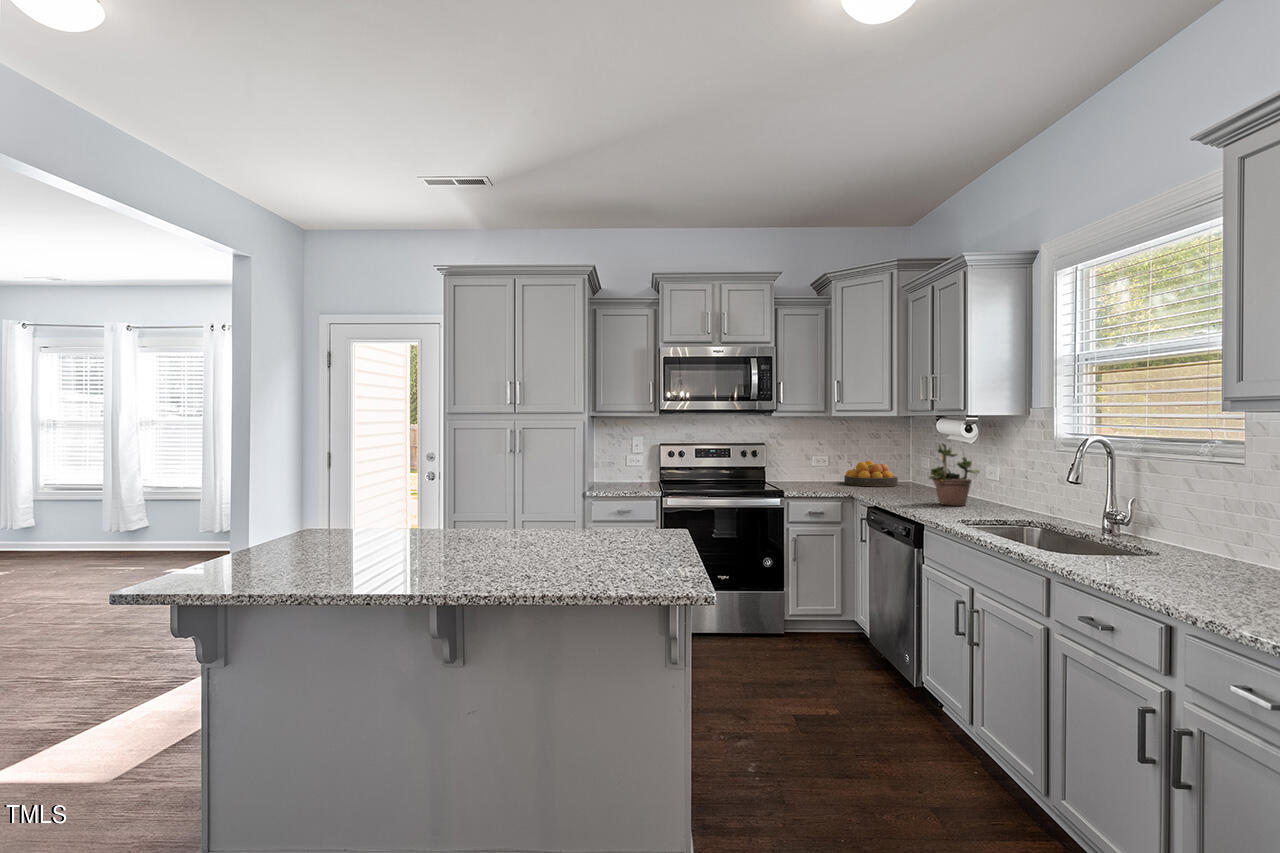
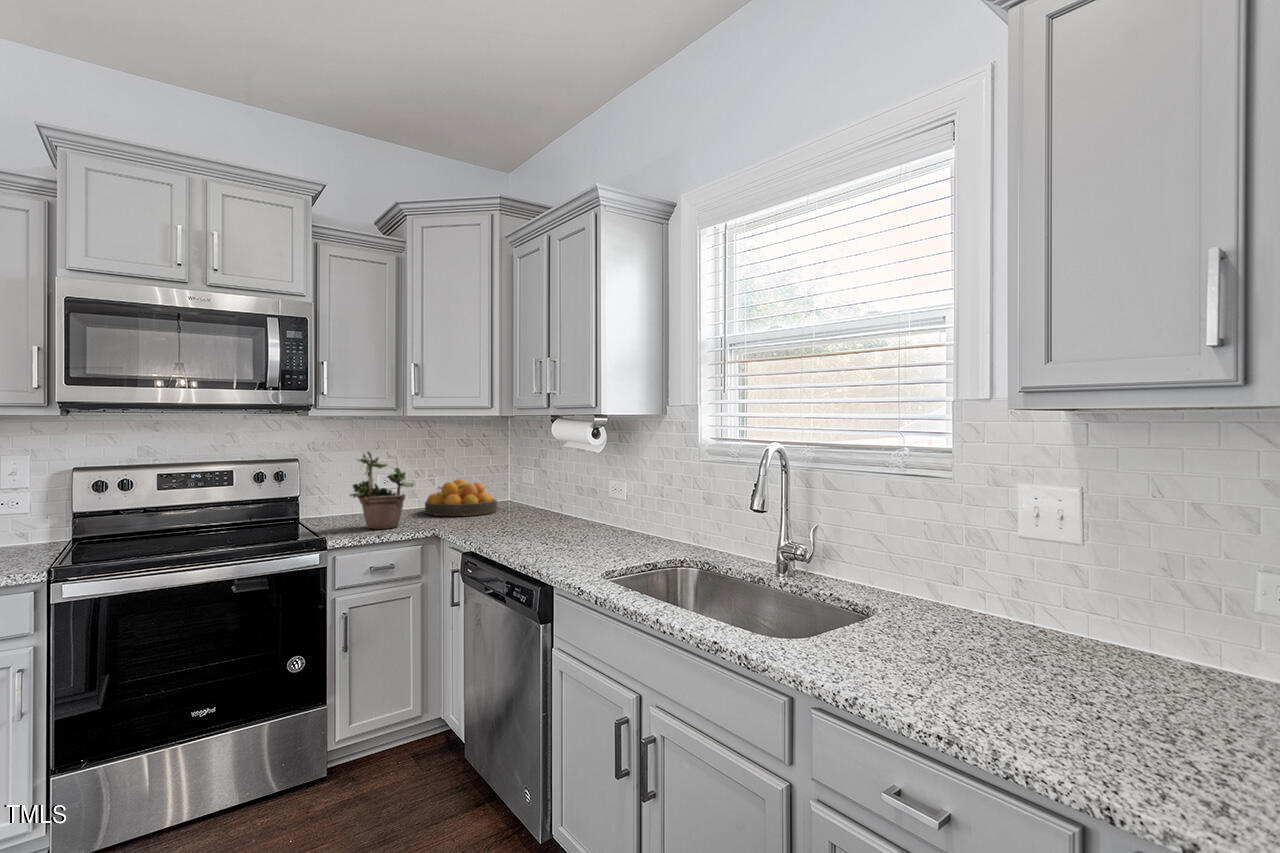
potted plant: present [929,444,979,506] -> present [349,452,414,529]

